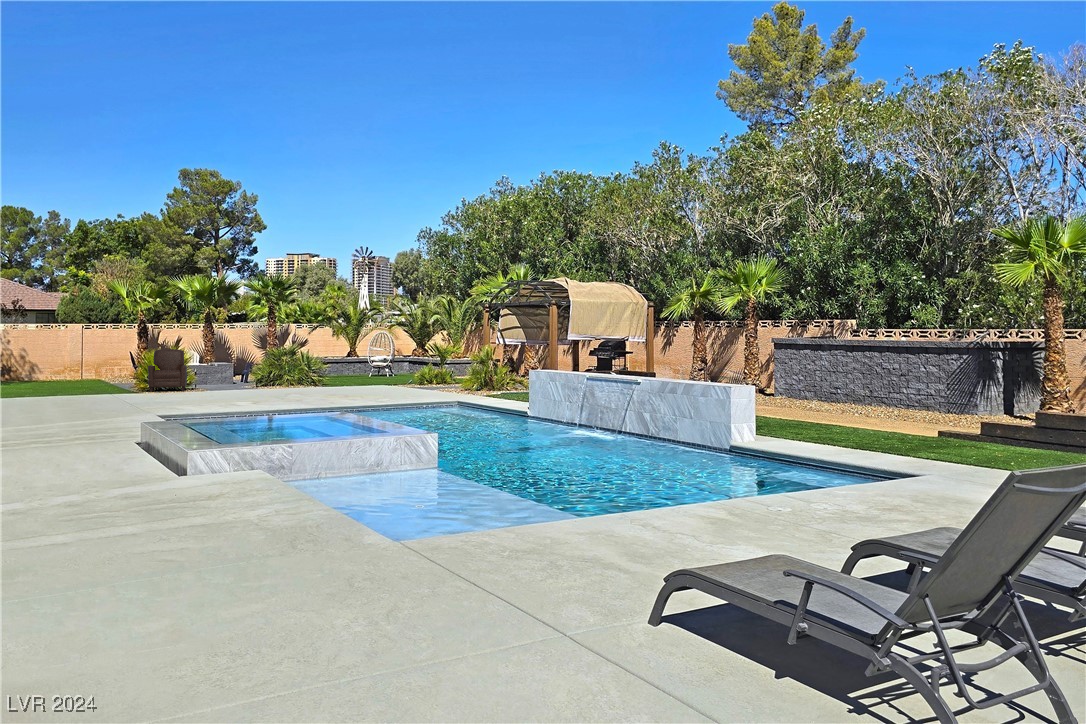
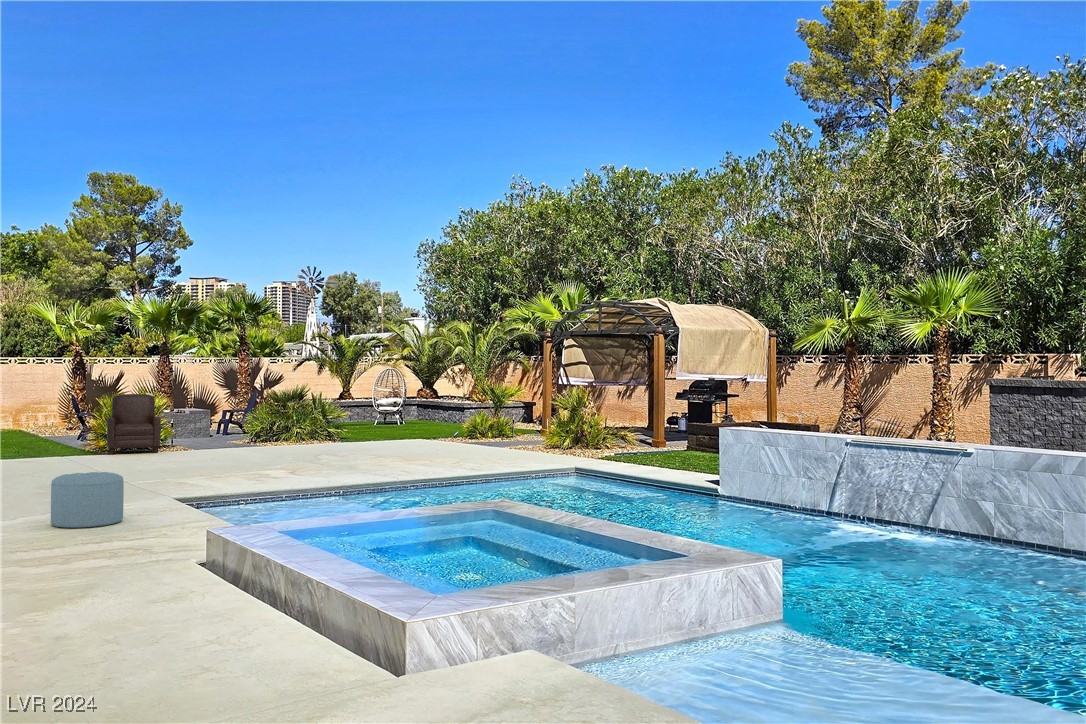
ottoman: none [72,393,117,425] -> present [51,472,124,528]

